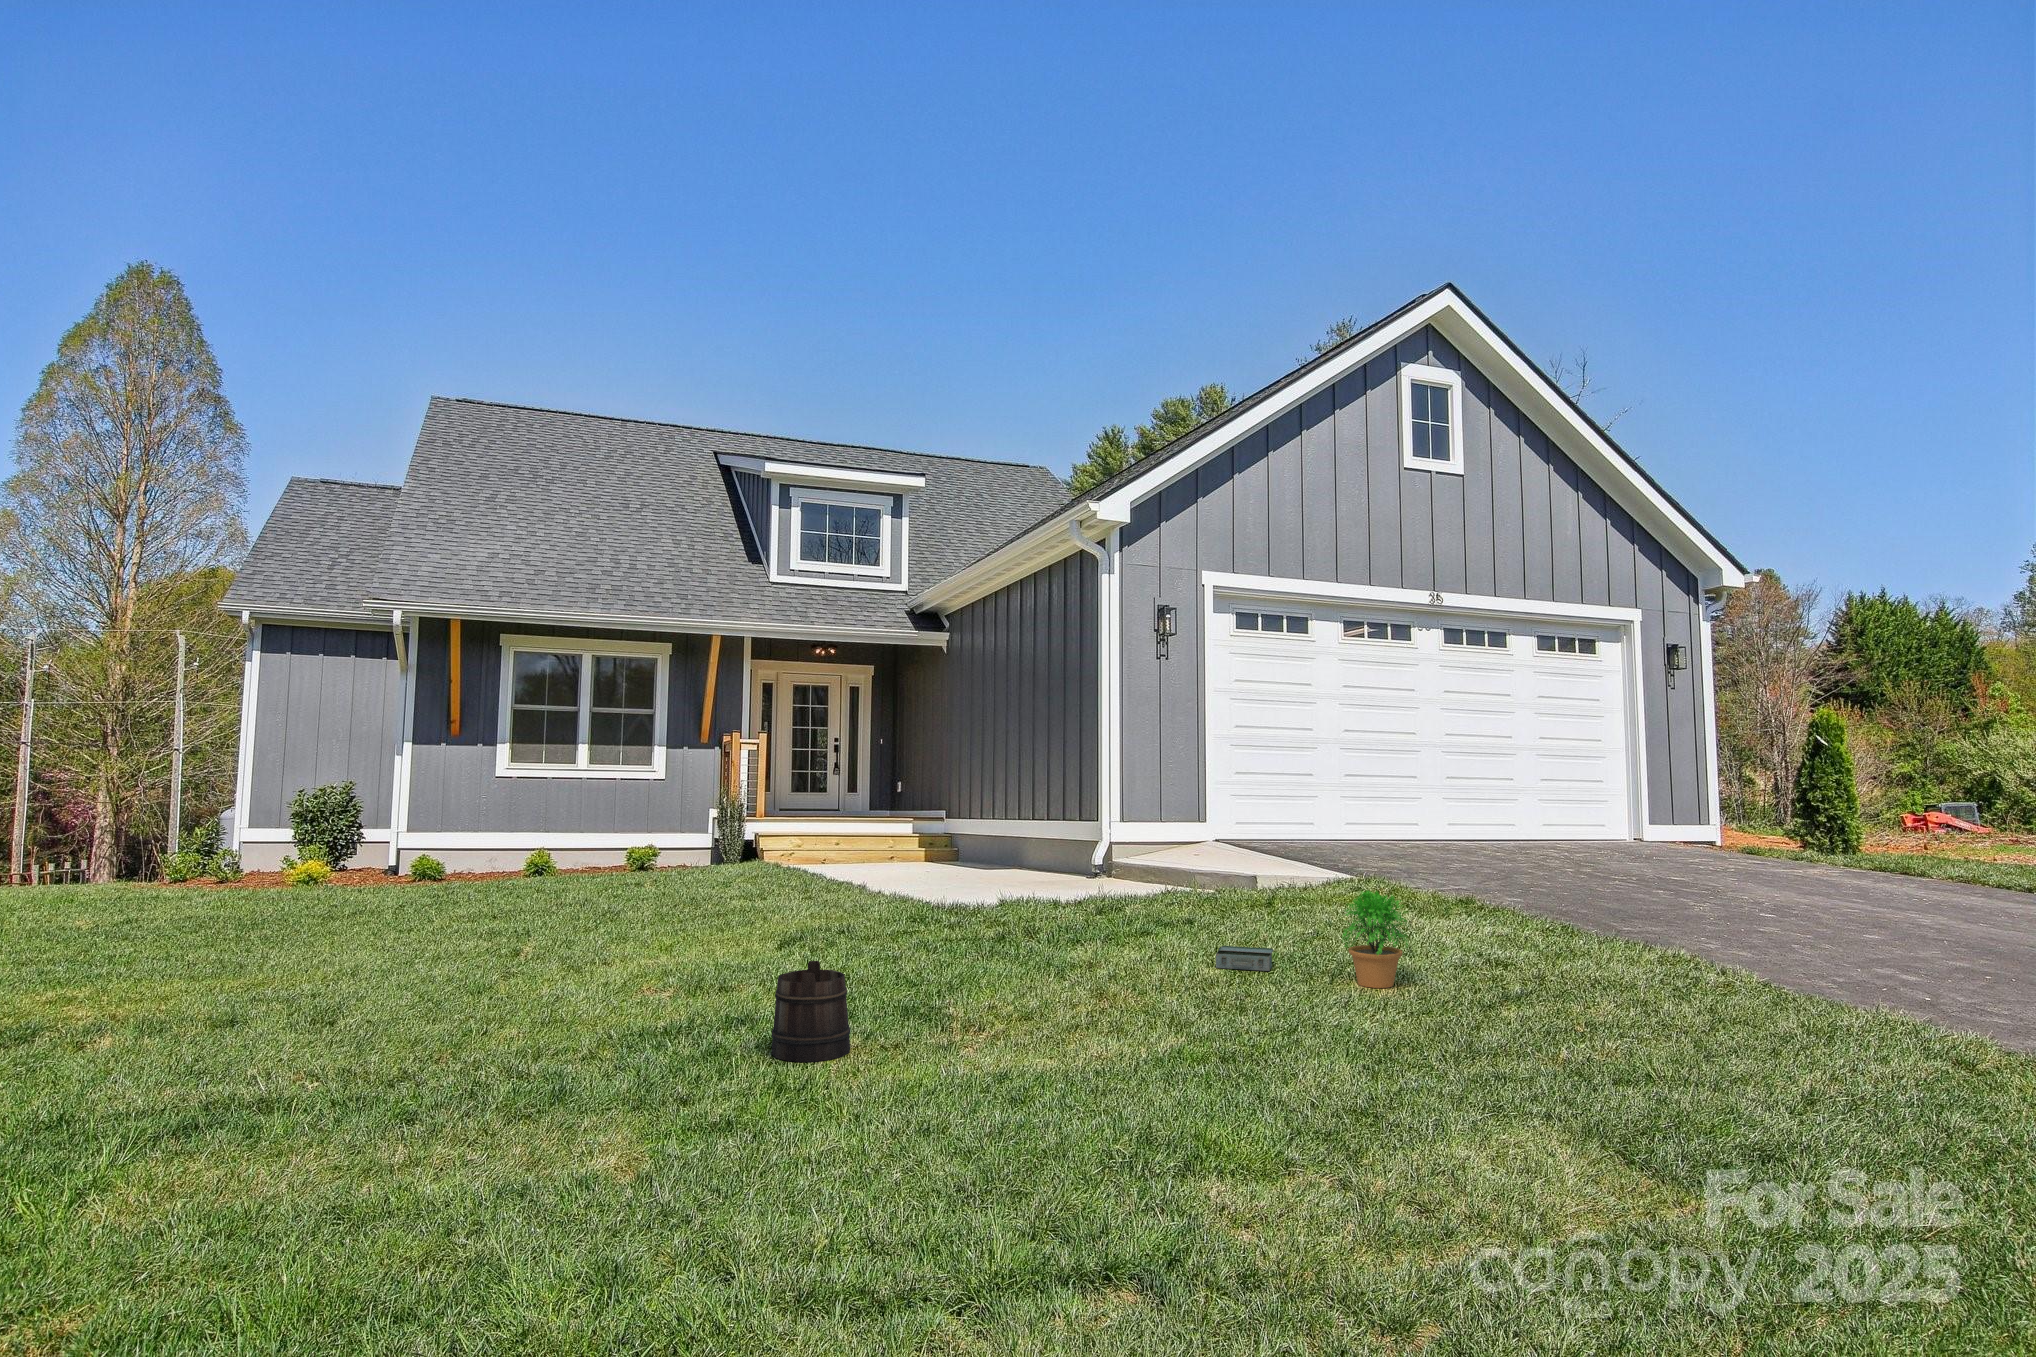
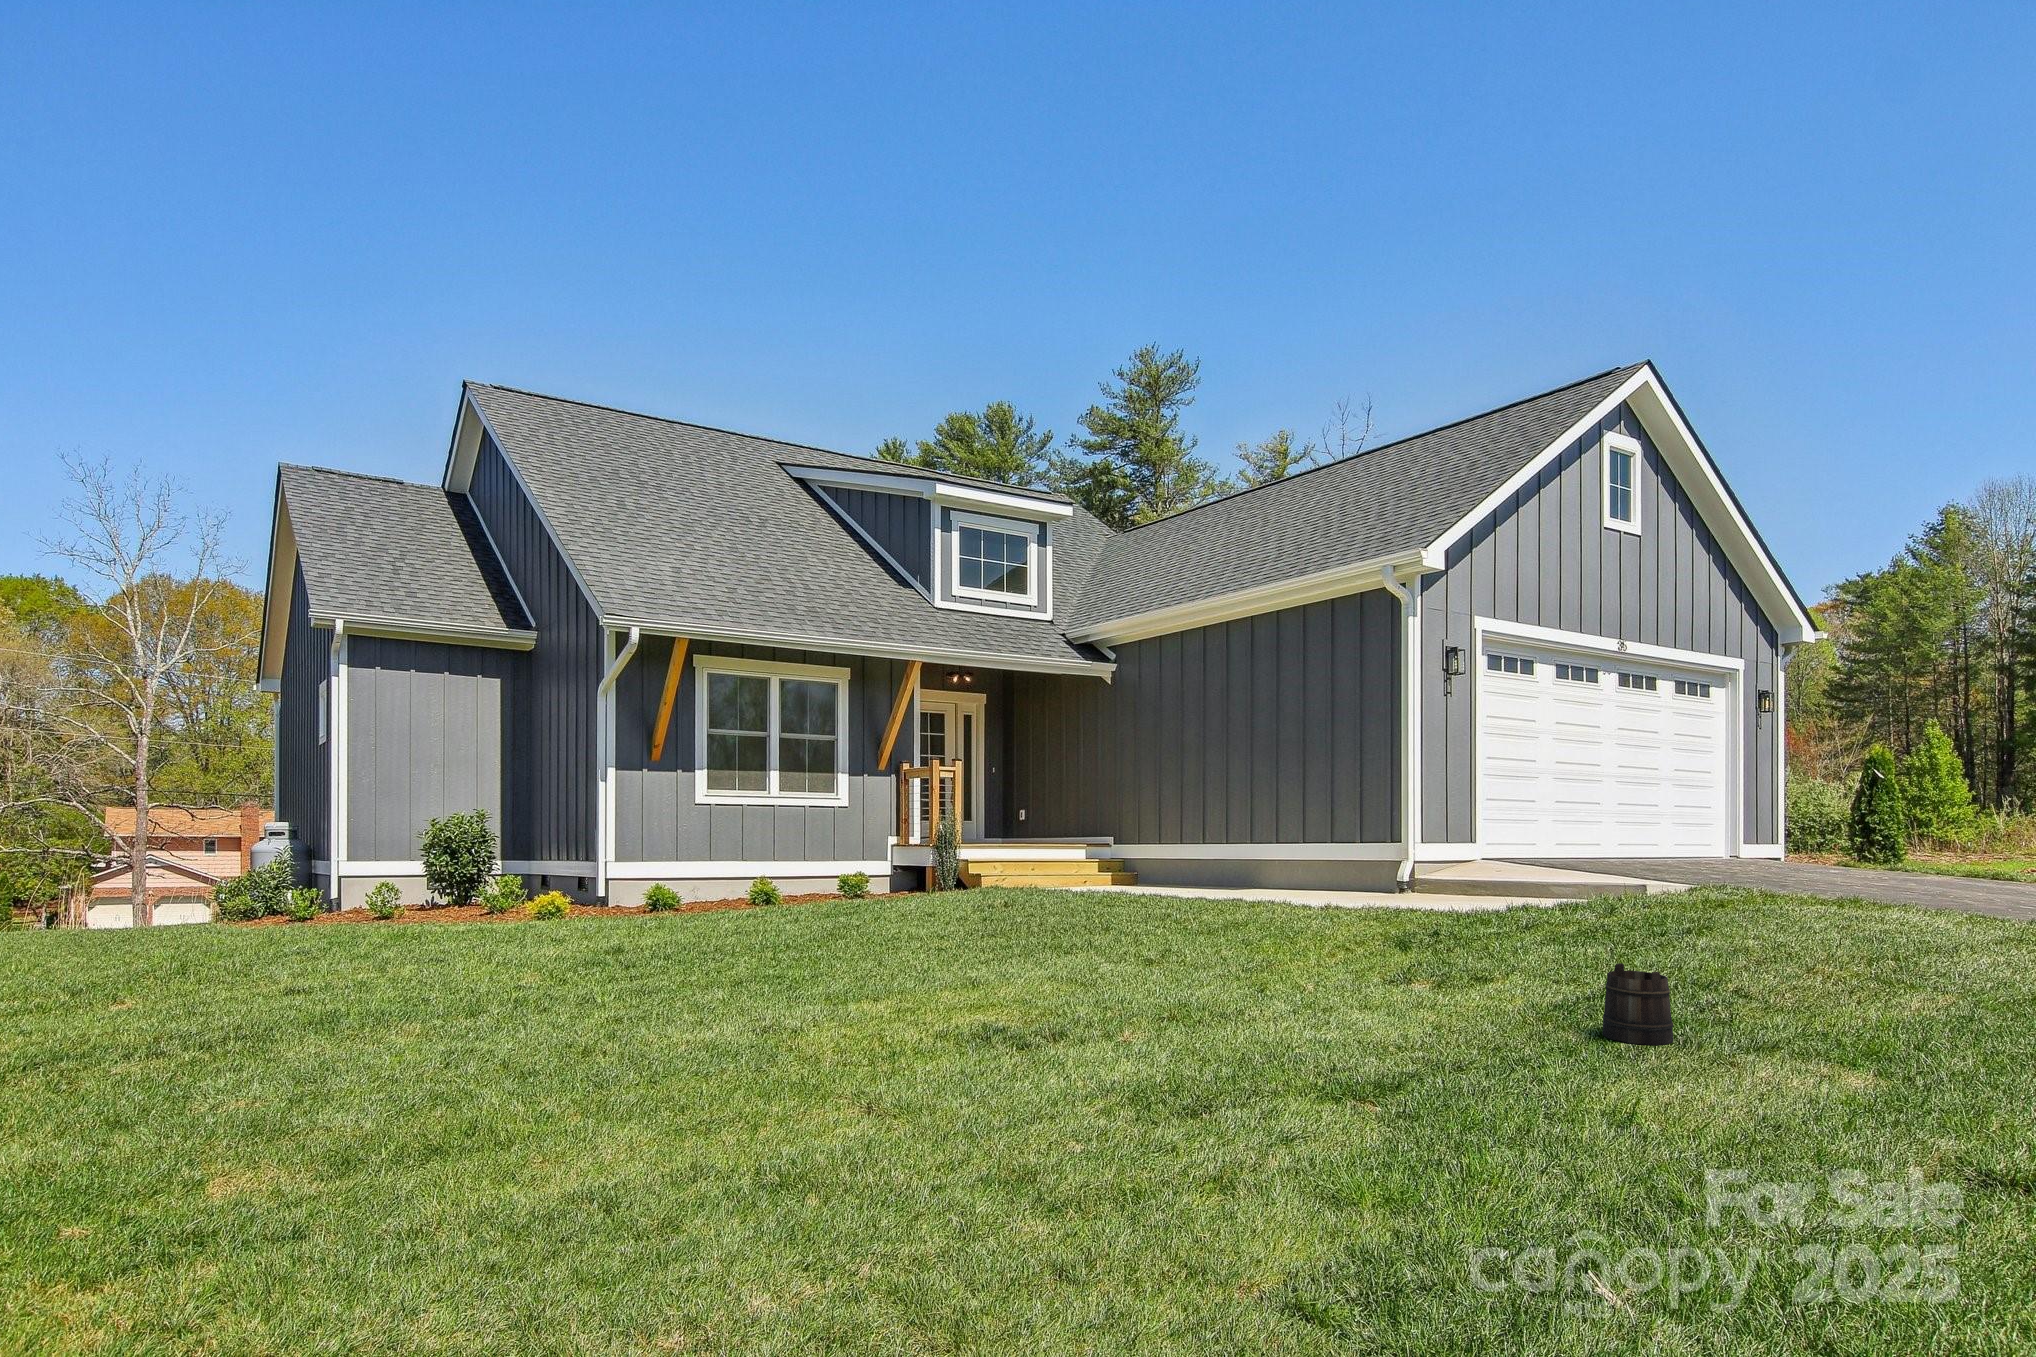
potted plant: present [1342,890,1409,988] -> none [1912,899,1981,978]
toolbox: present [1216,946,1274,971] -> none [1787,949,1848,968]

